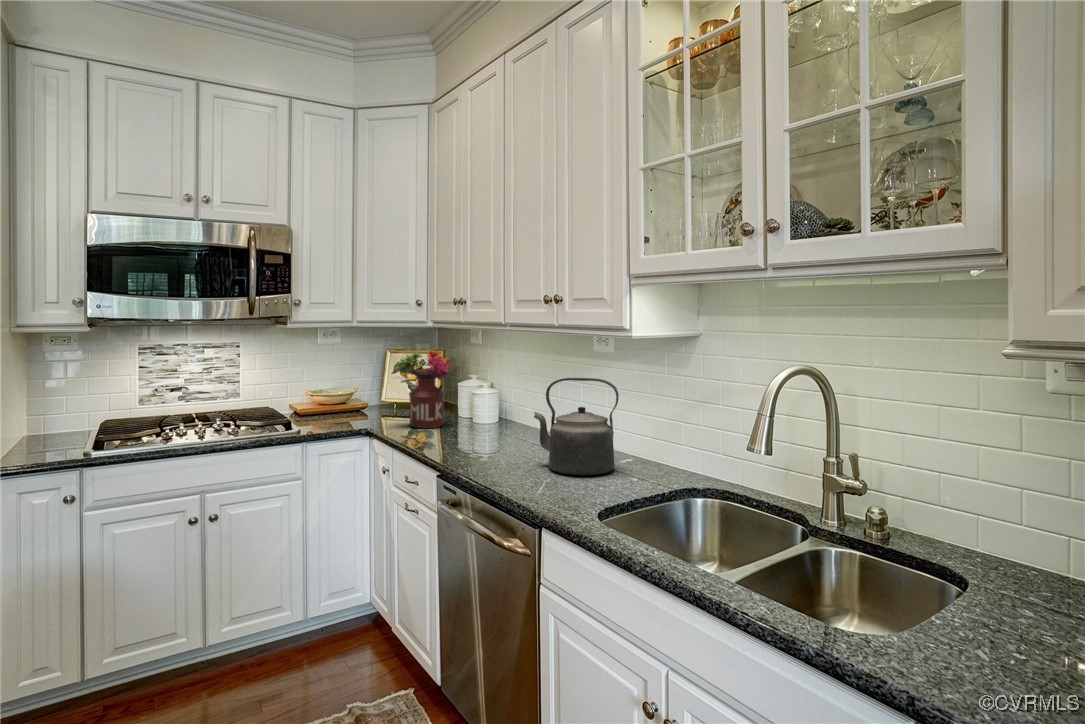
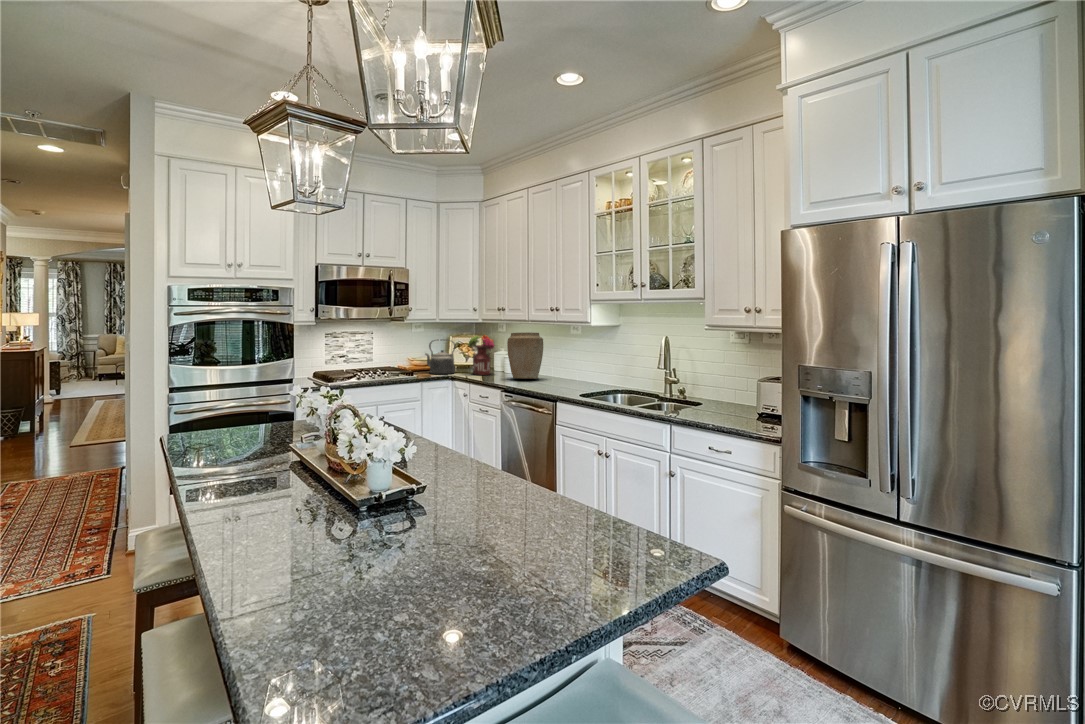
vase: none [462,348,537,445] -> present [507,332,543,379]
kettle: present [534,378,619,475] -> present [425,339,455,374]

